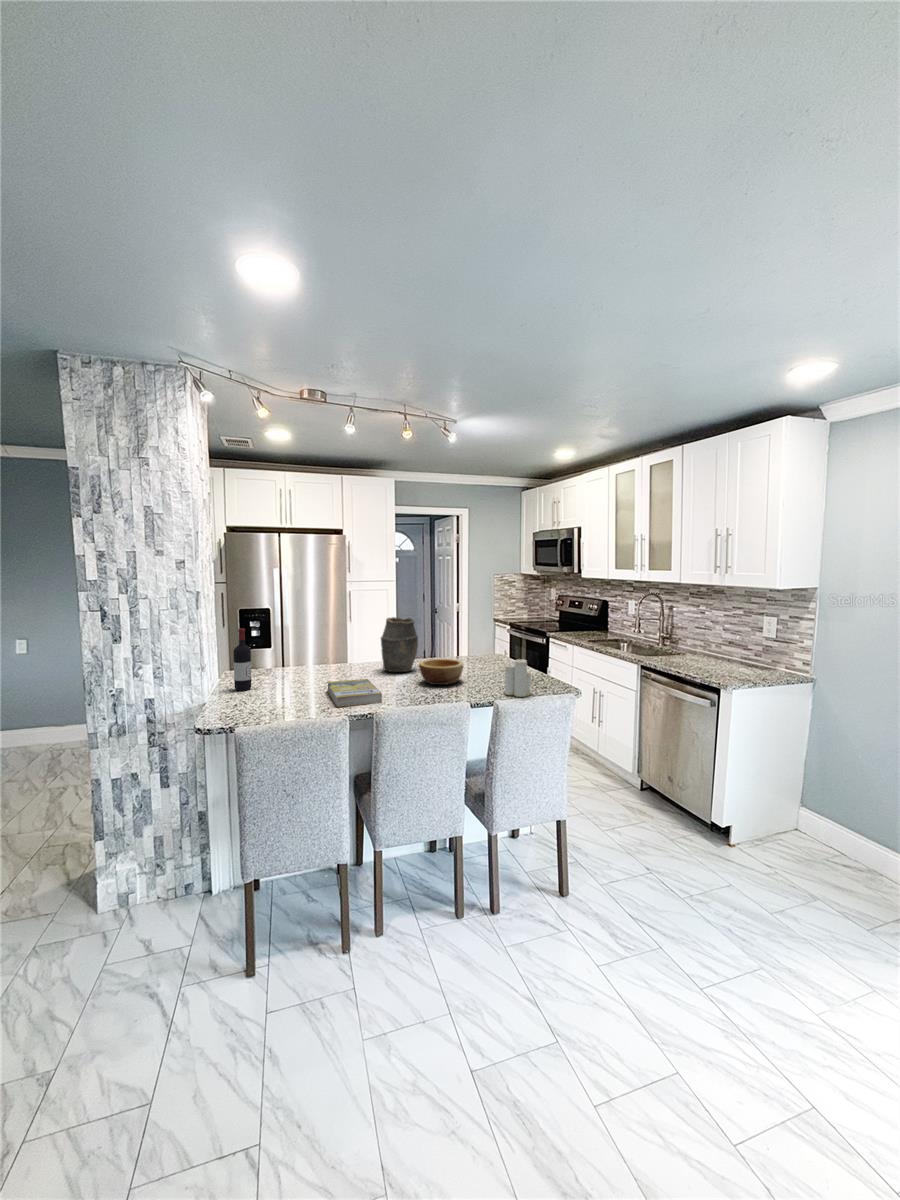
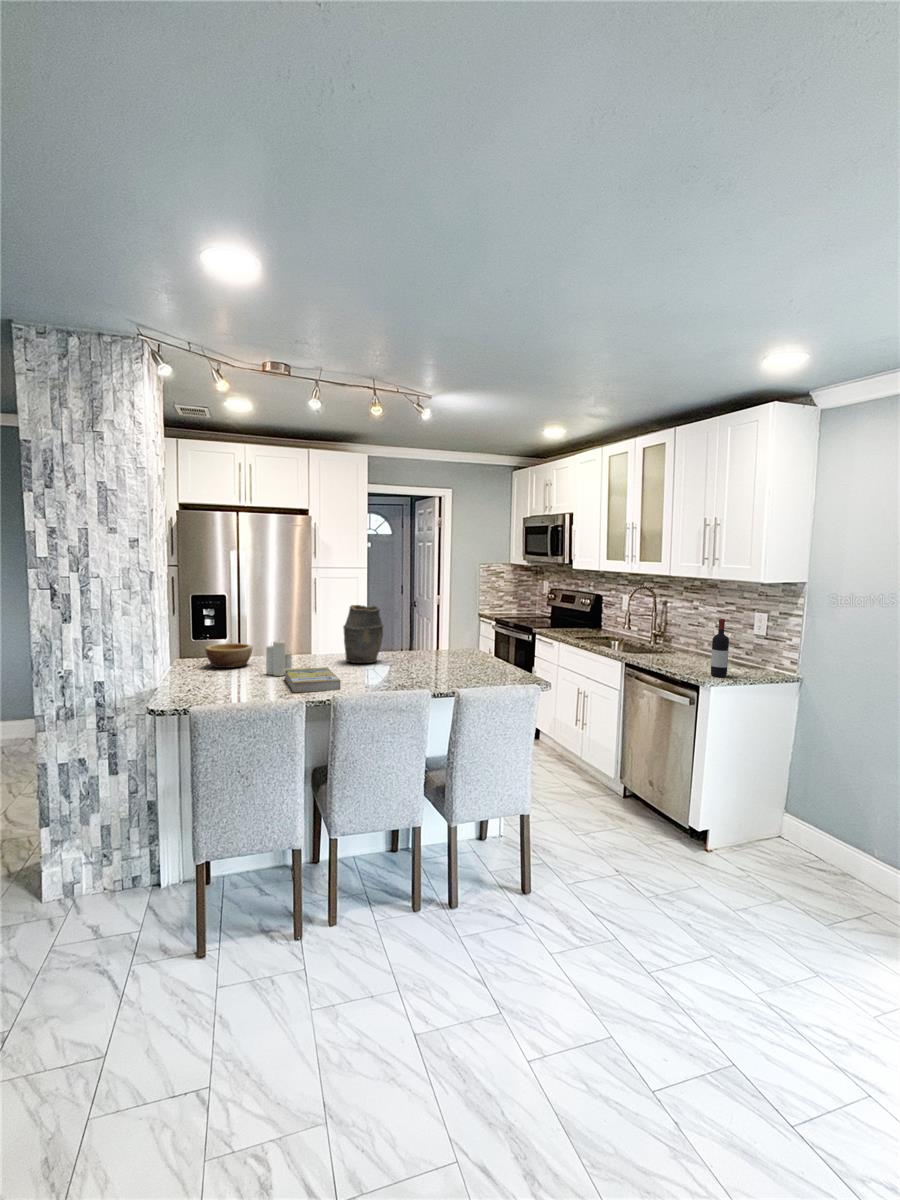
wine bottle: present [233,628,252,691] -> present [711,619,729,677]
bowl: present [419,659,463,685] -> present [206,643,253,668]
candle: present [504,659,532,697] -> present [266,641,292,676]

